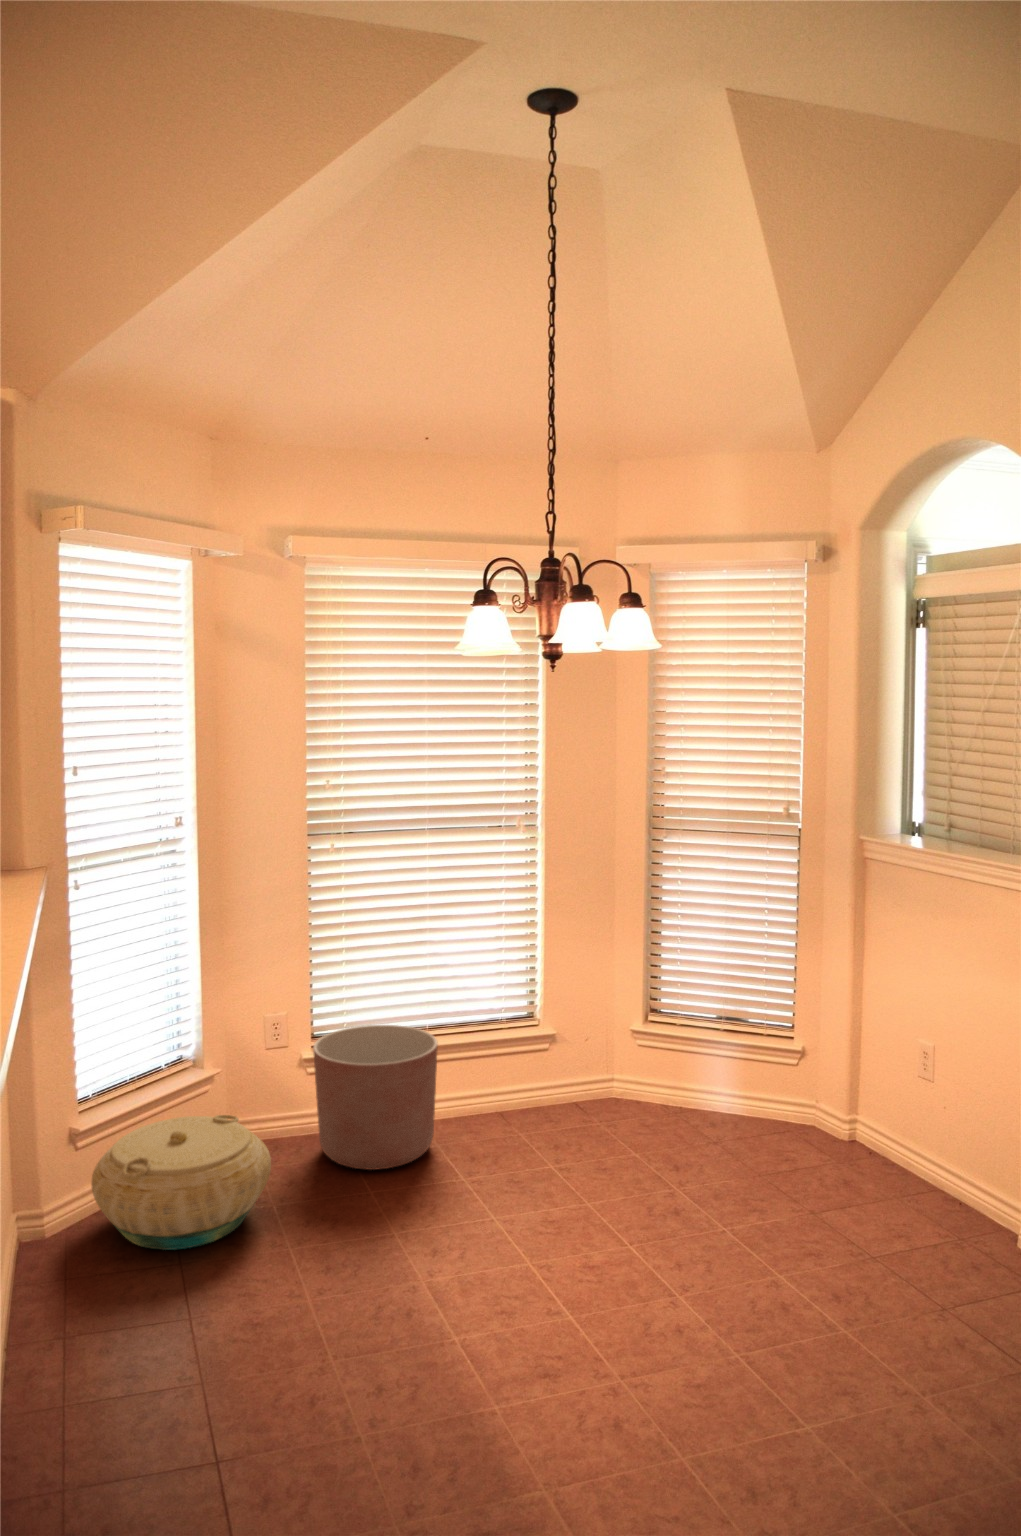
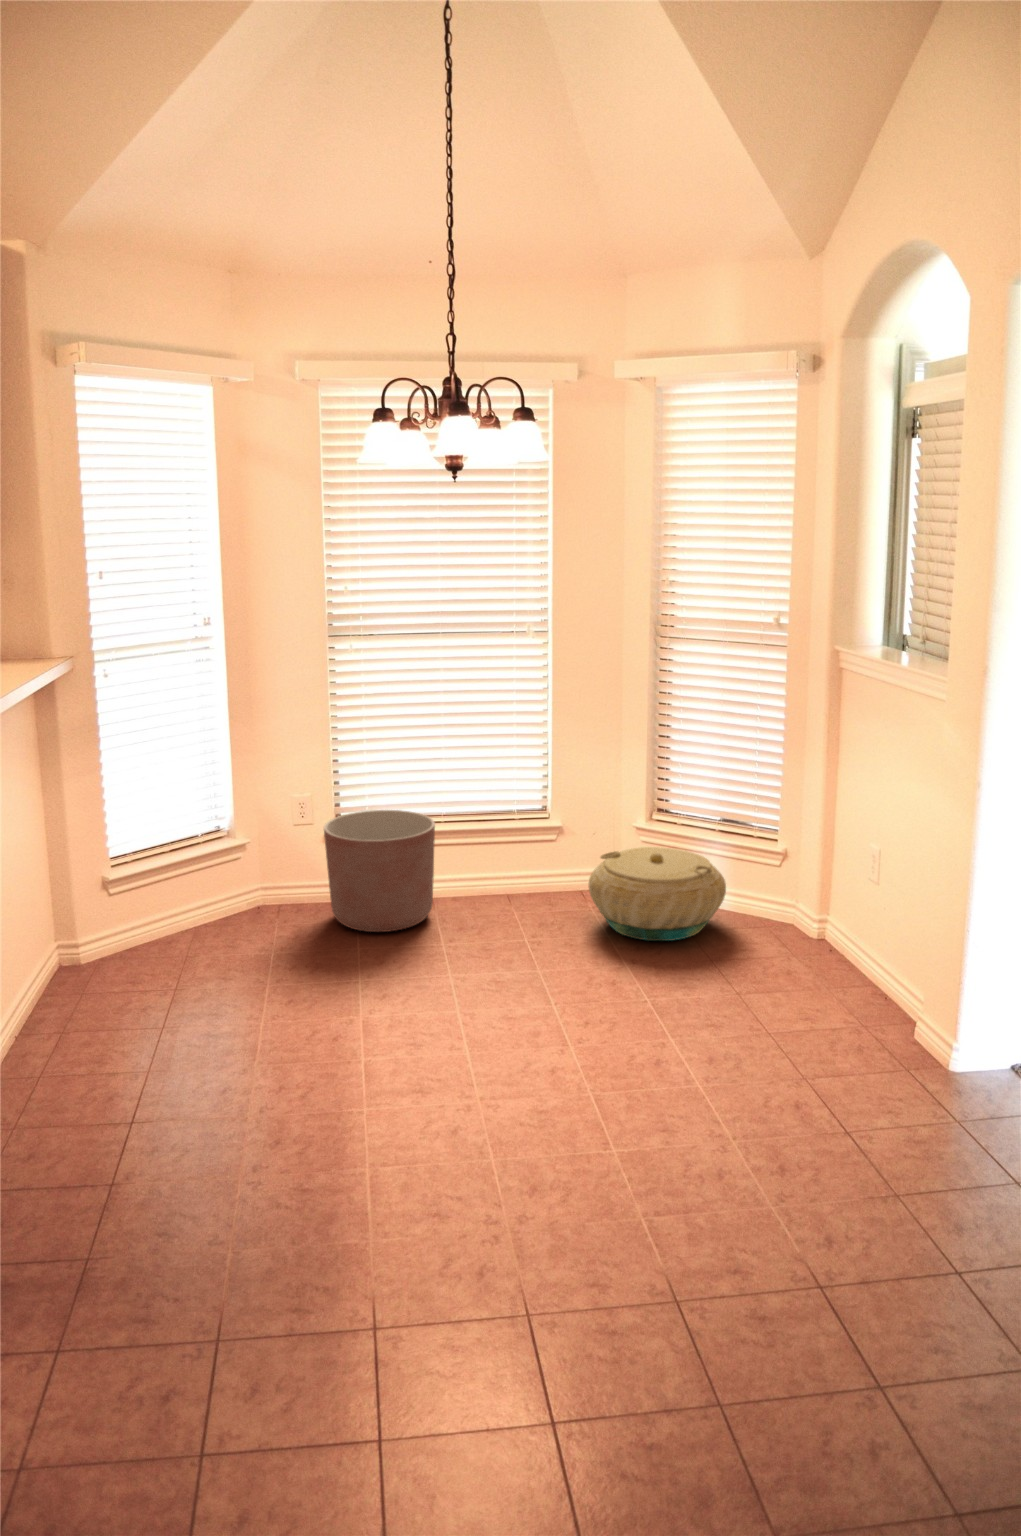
basket: present [91,1115,271,1250] -> present [589,847,726,941]

